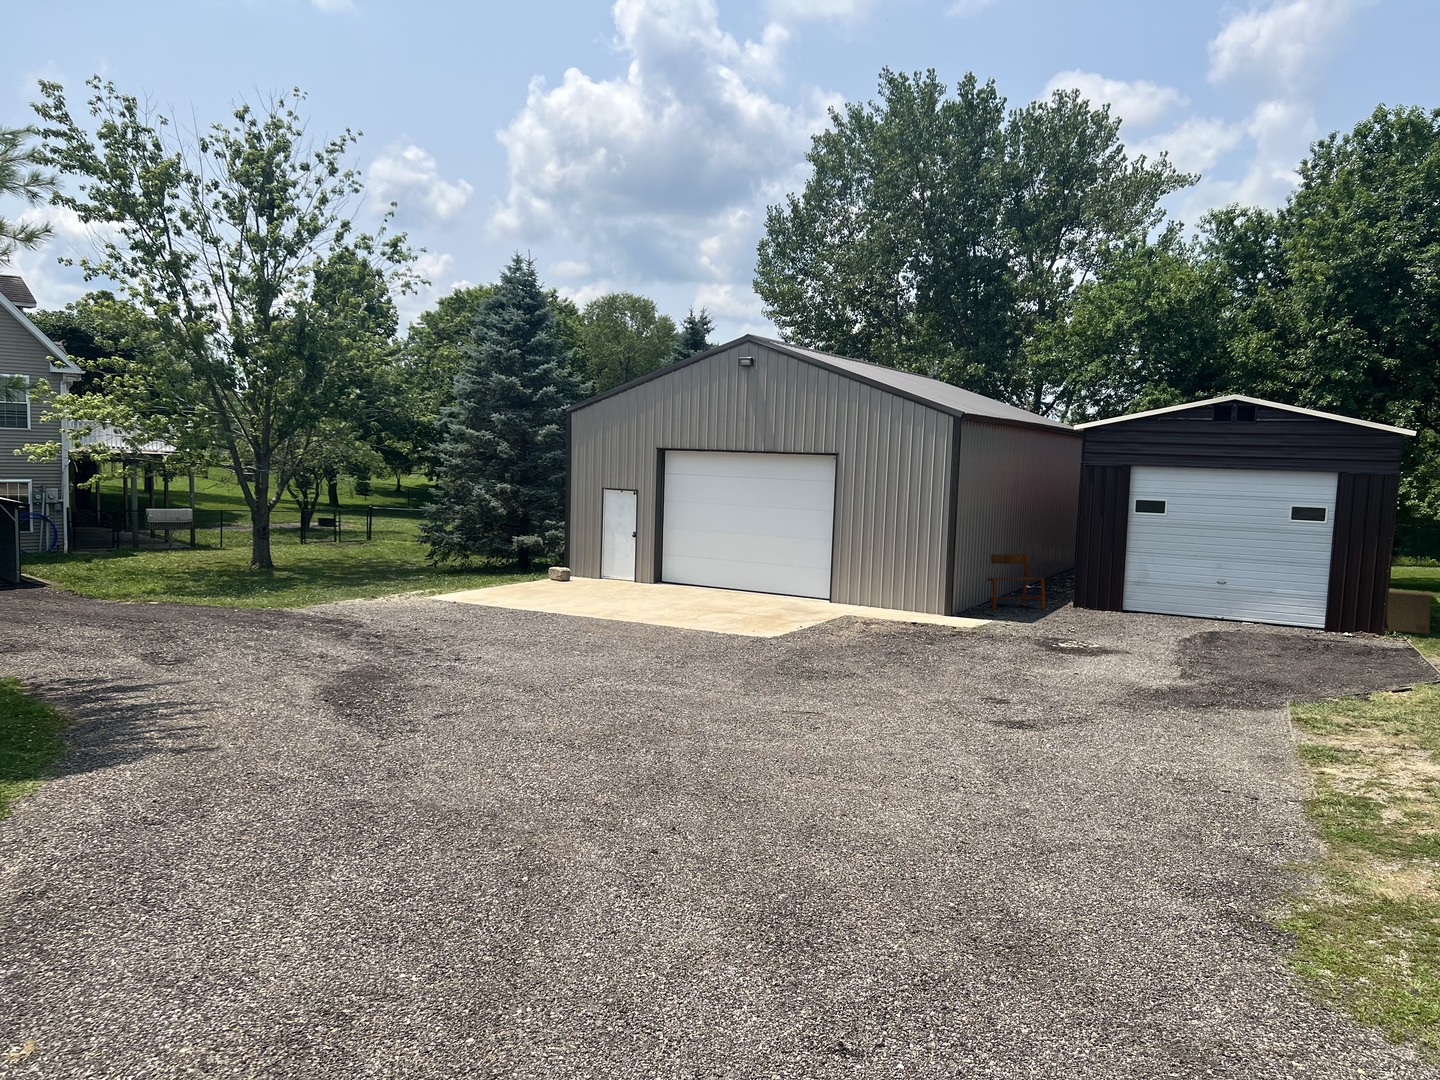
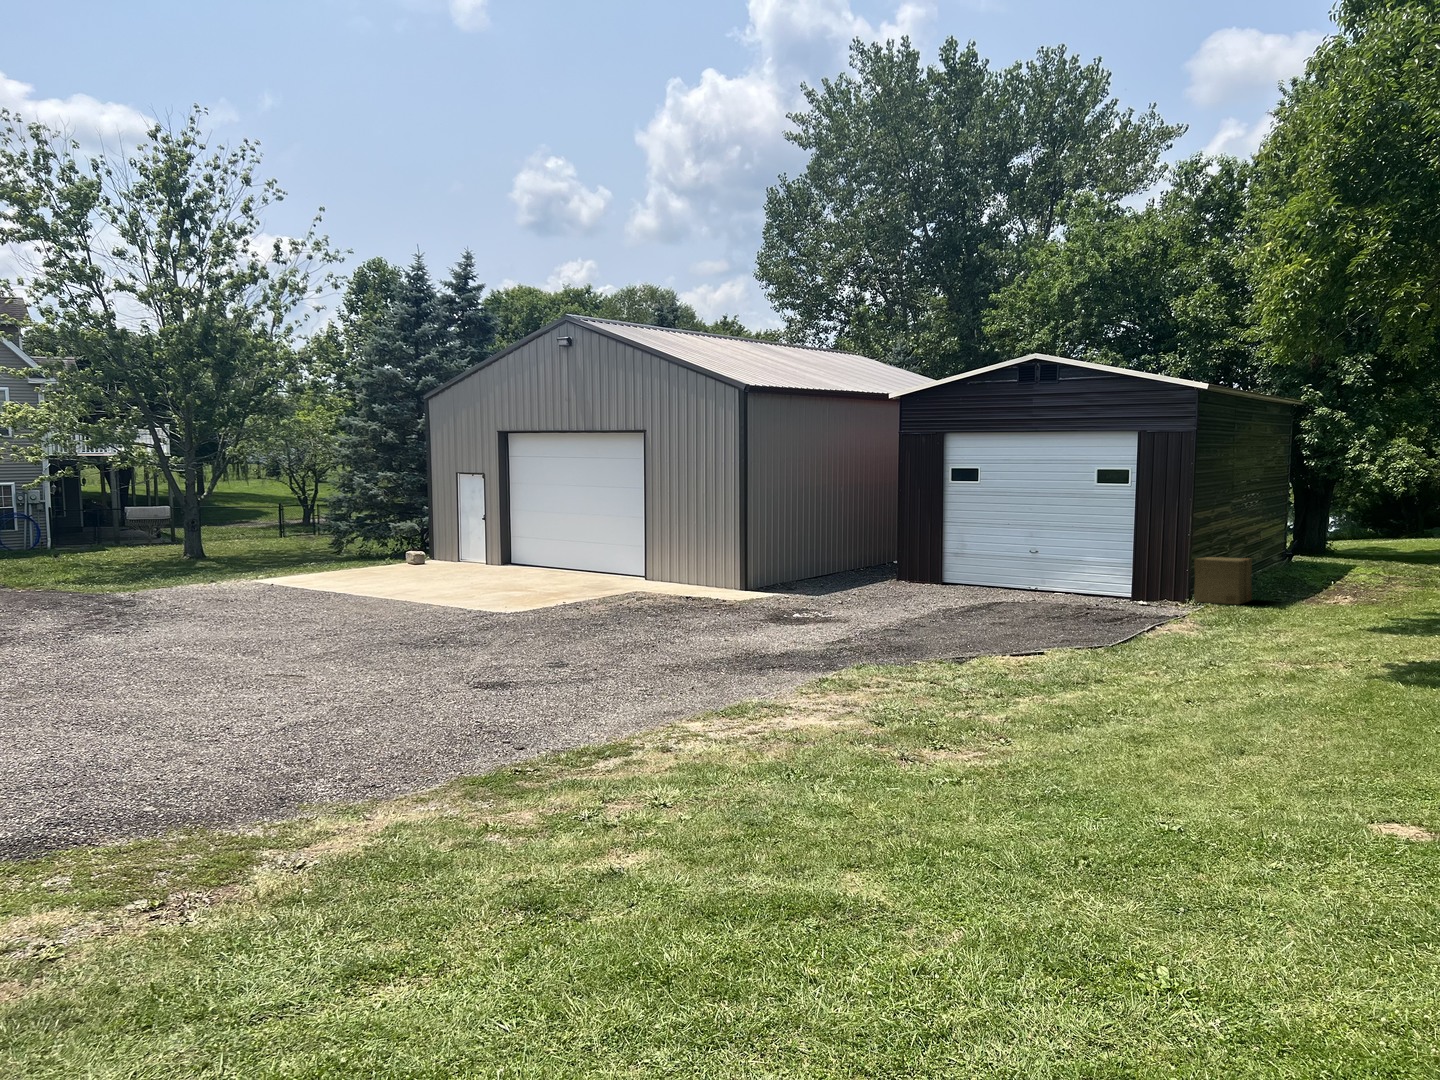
bench: present [987,554,1045,610] -> none [797,527,863,587]

